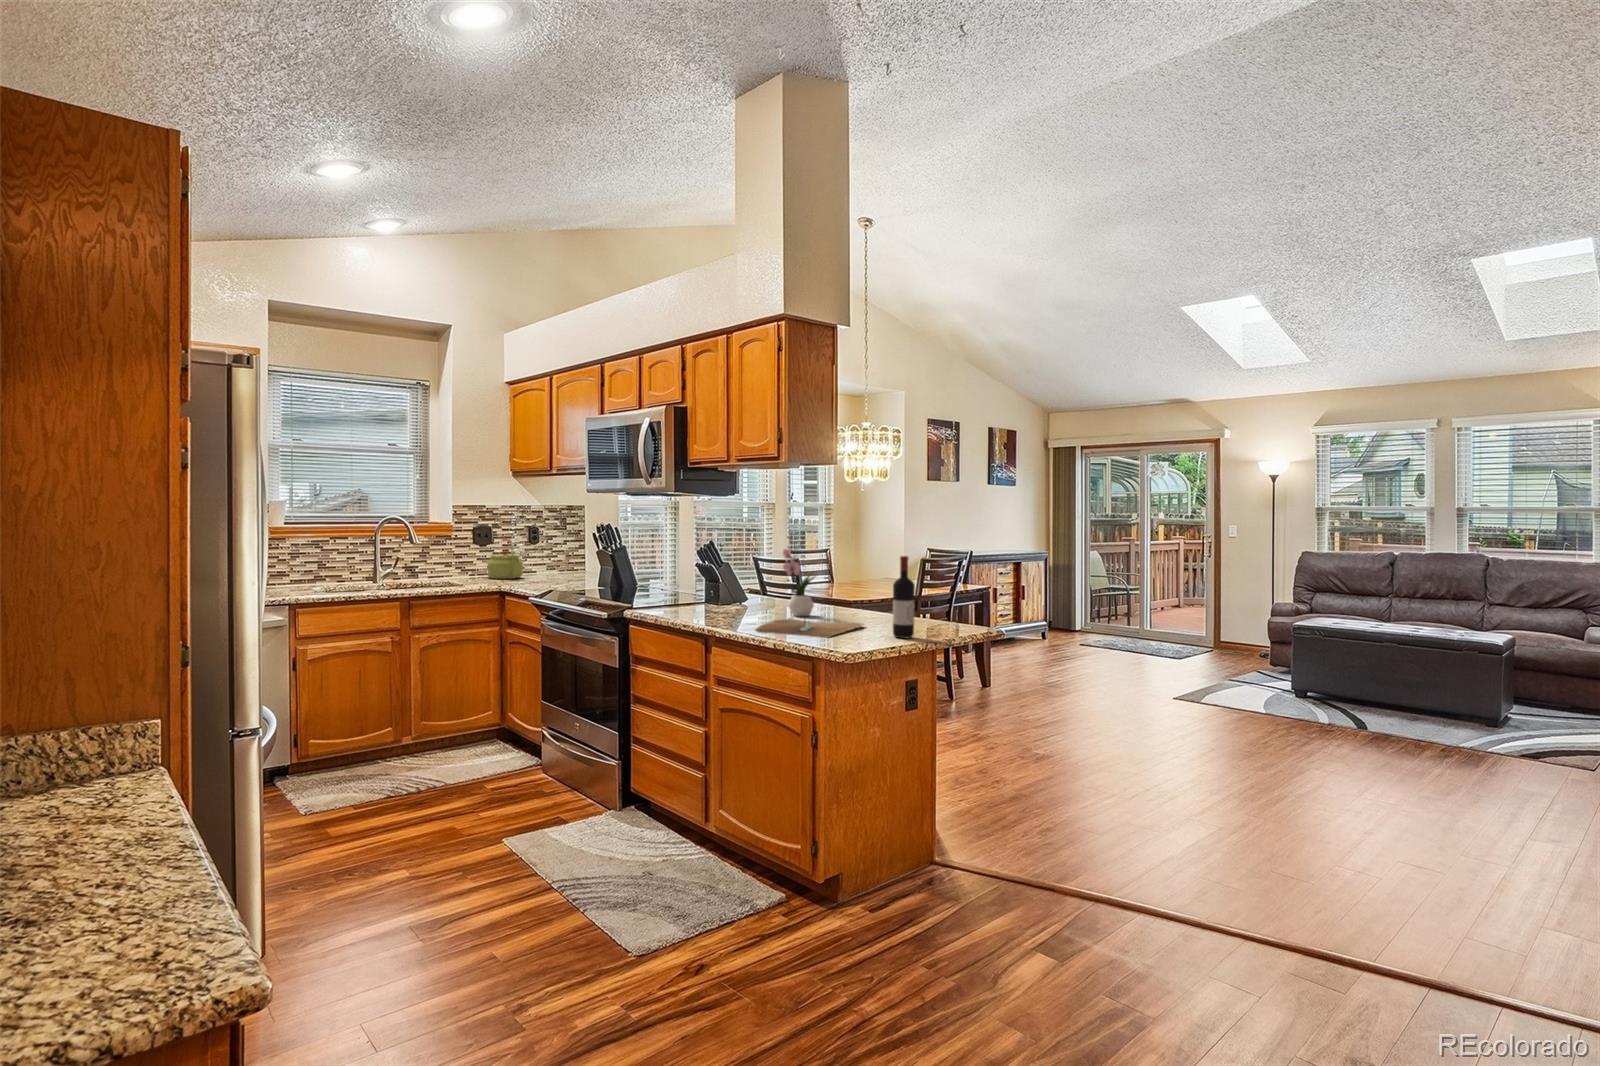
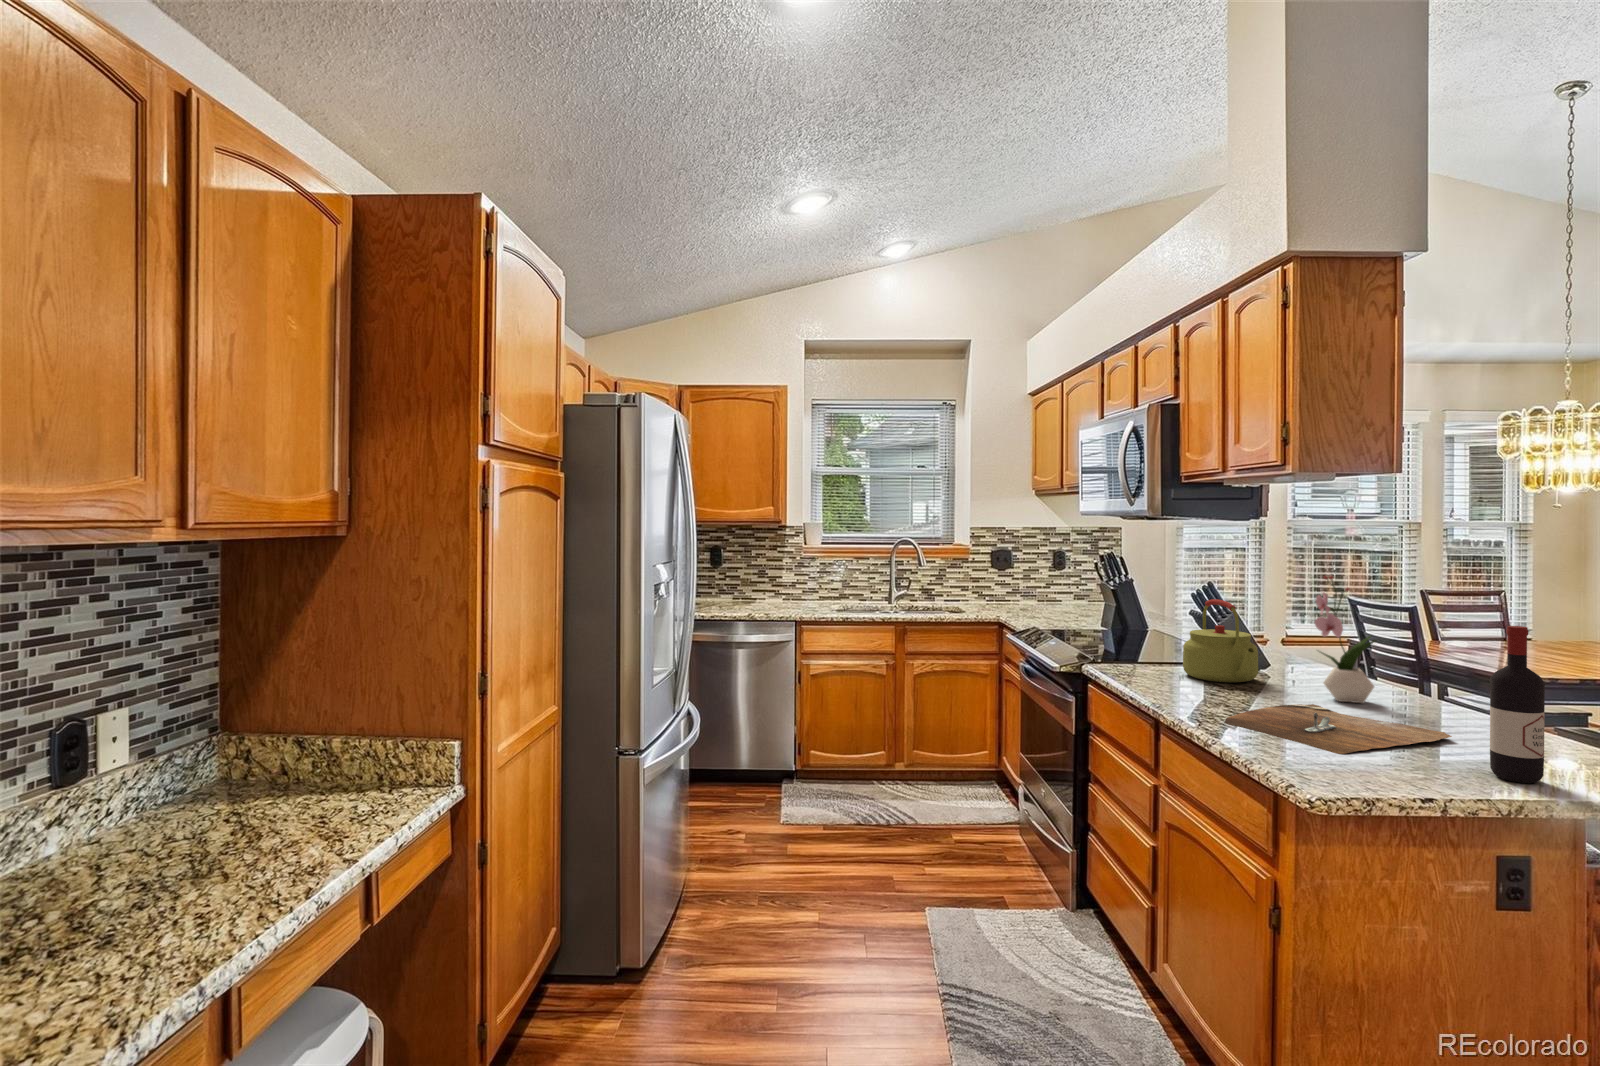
kettle: present [487,538,523,579] -> present [1183,599,1258,683]

